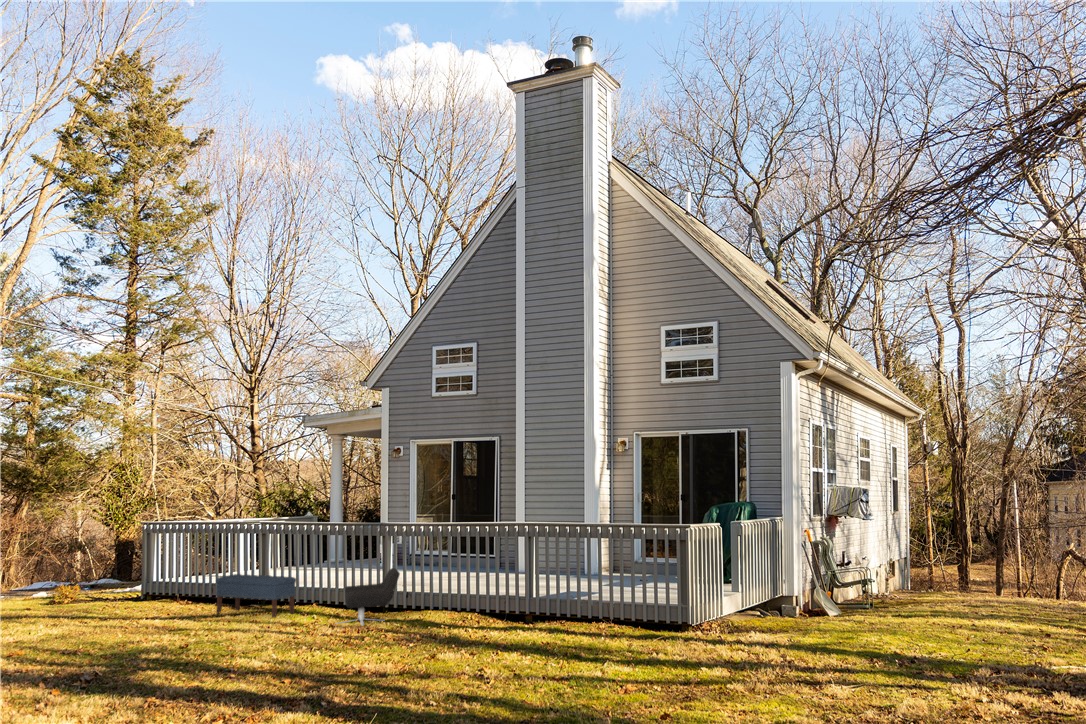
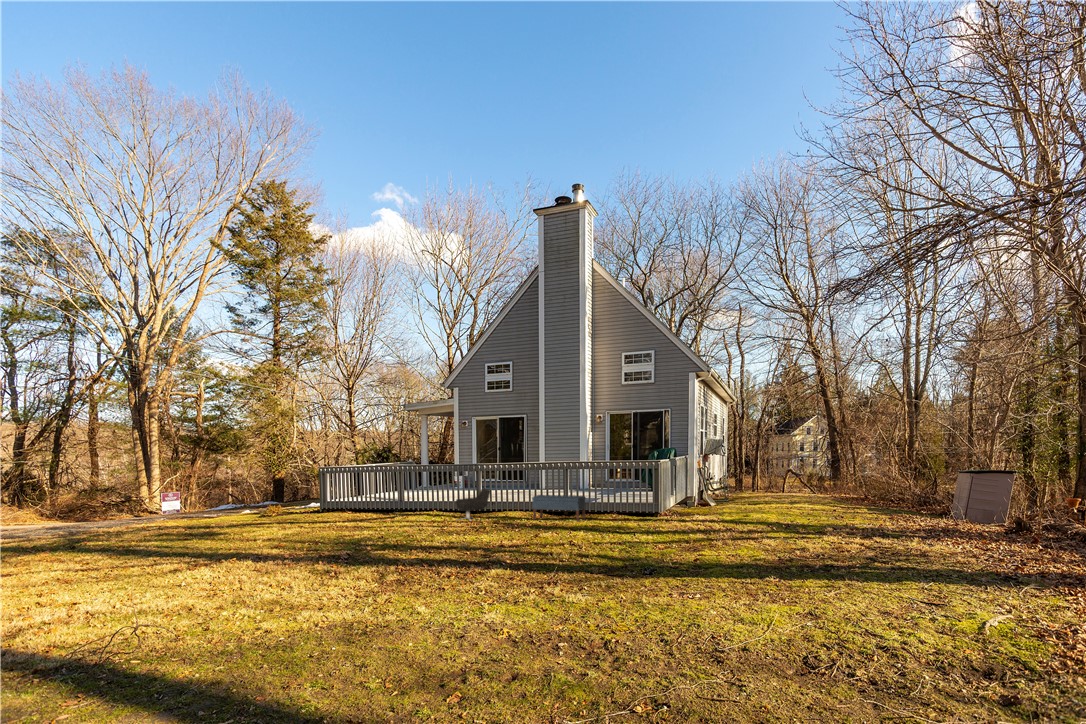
bench: present [216,574,296,618] -> present [532,495,586,522]

